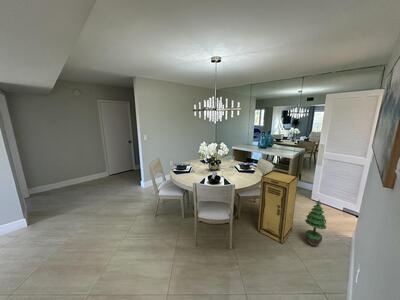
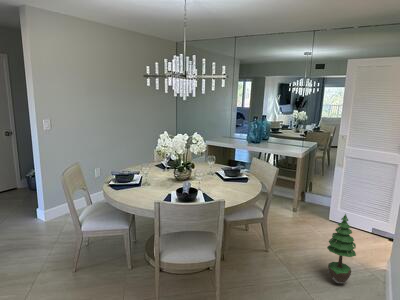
storage cabinet: present [258,171,298,244] -> none [258,175,315,289]

